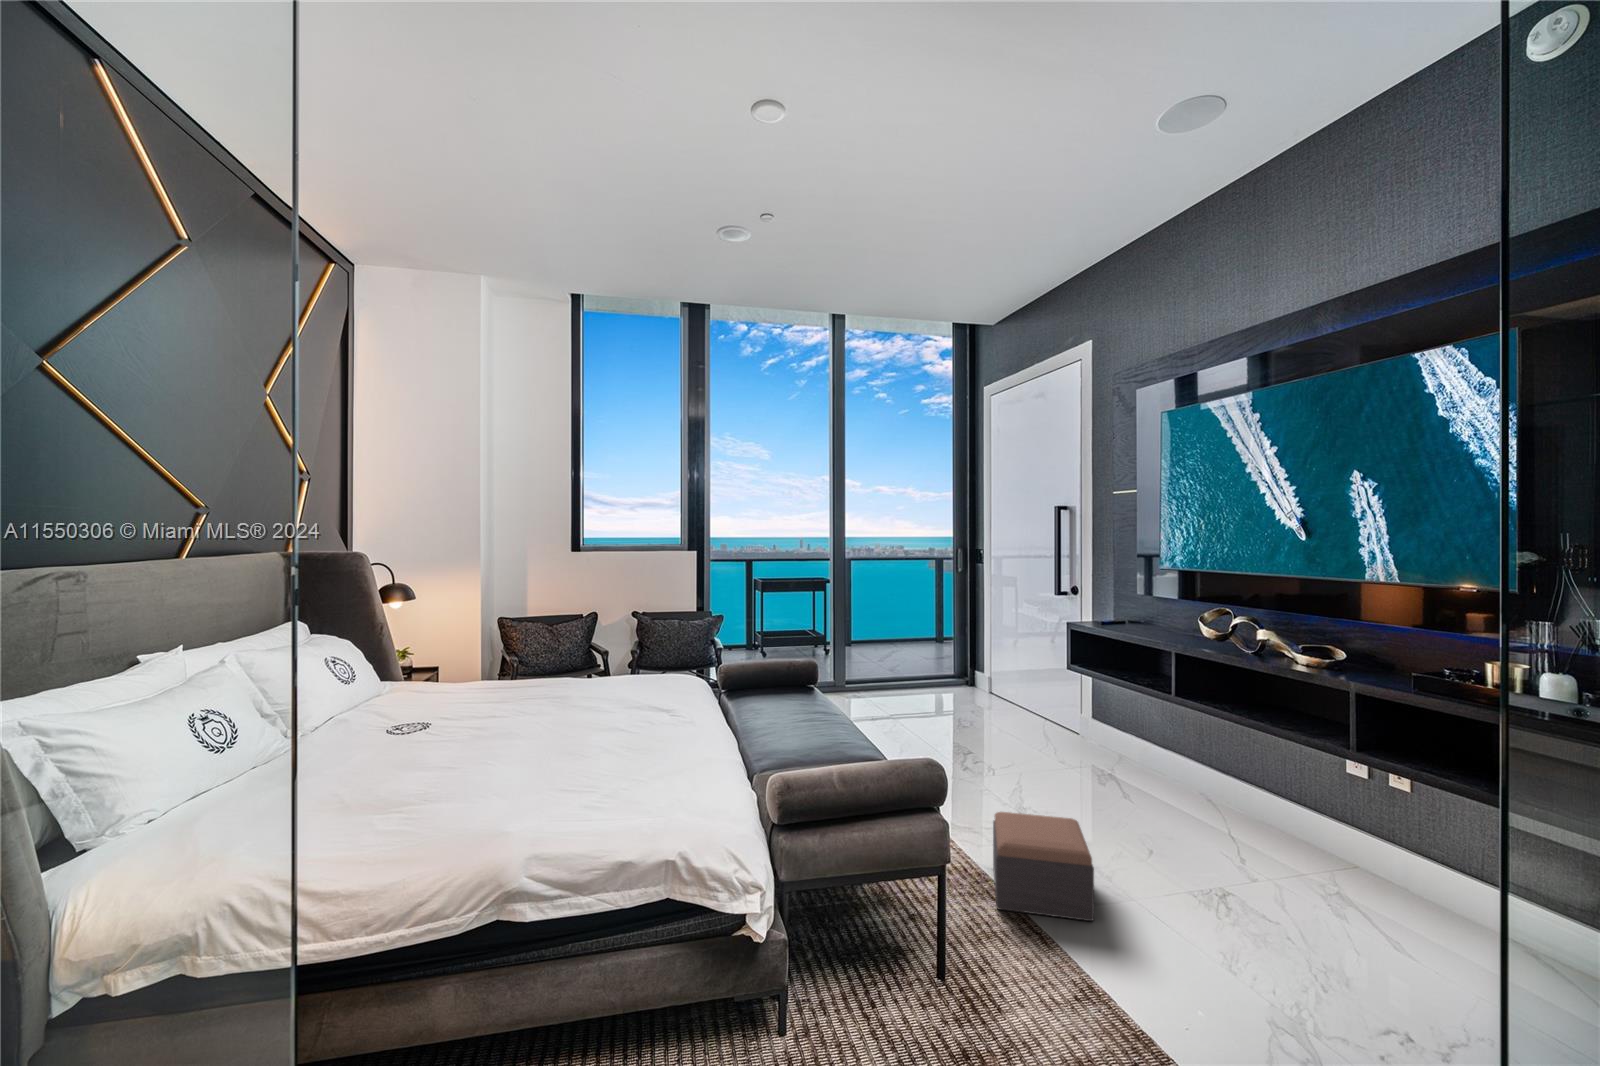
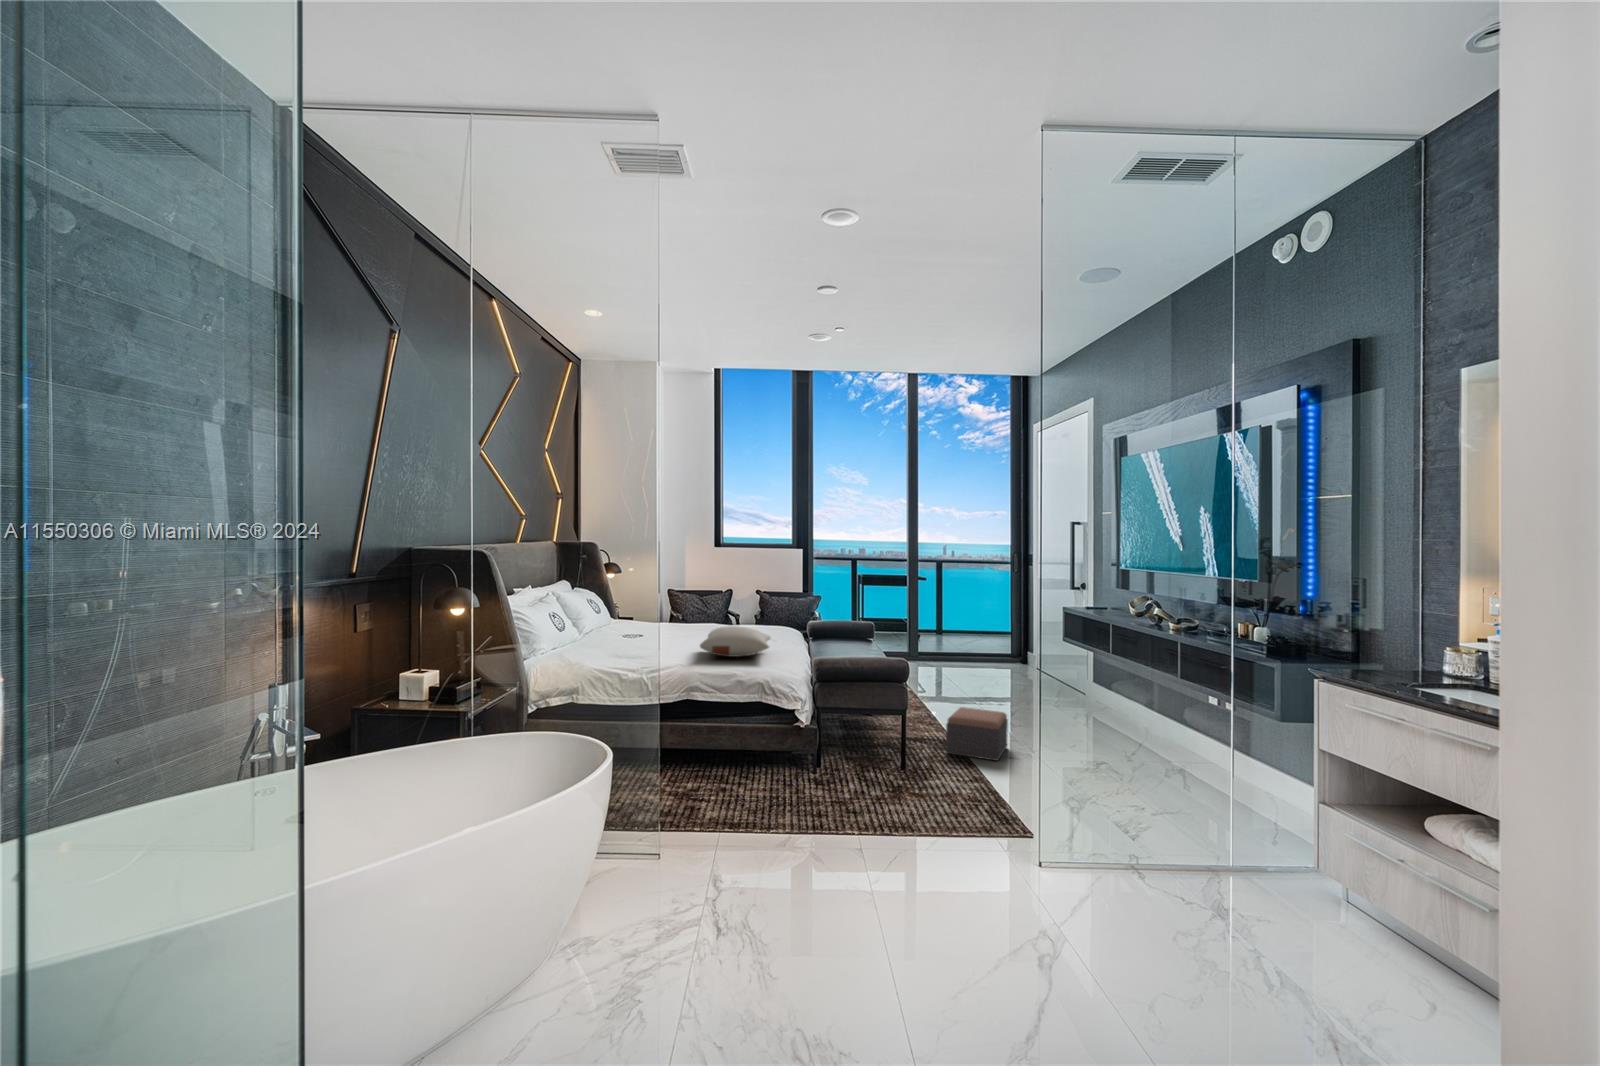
pillow: none [531,705,678,772] -> present [700,626,771,657]

